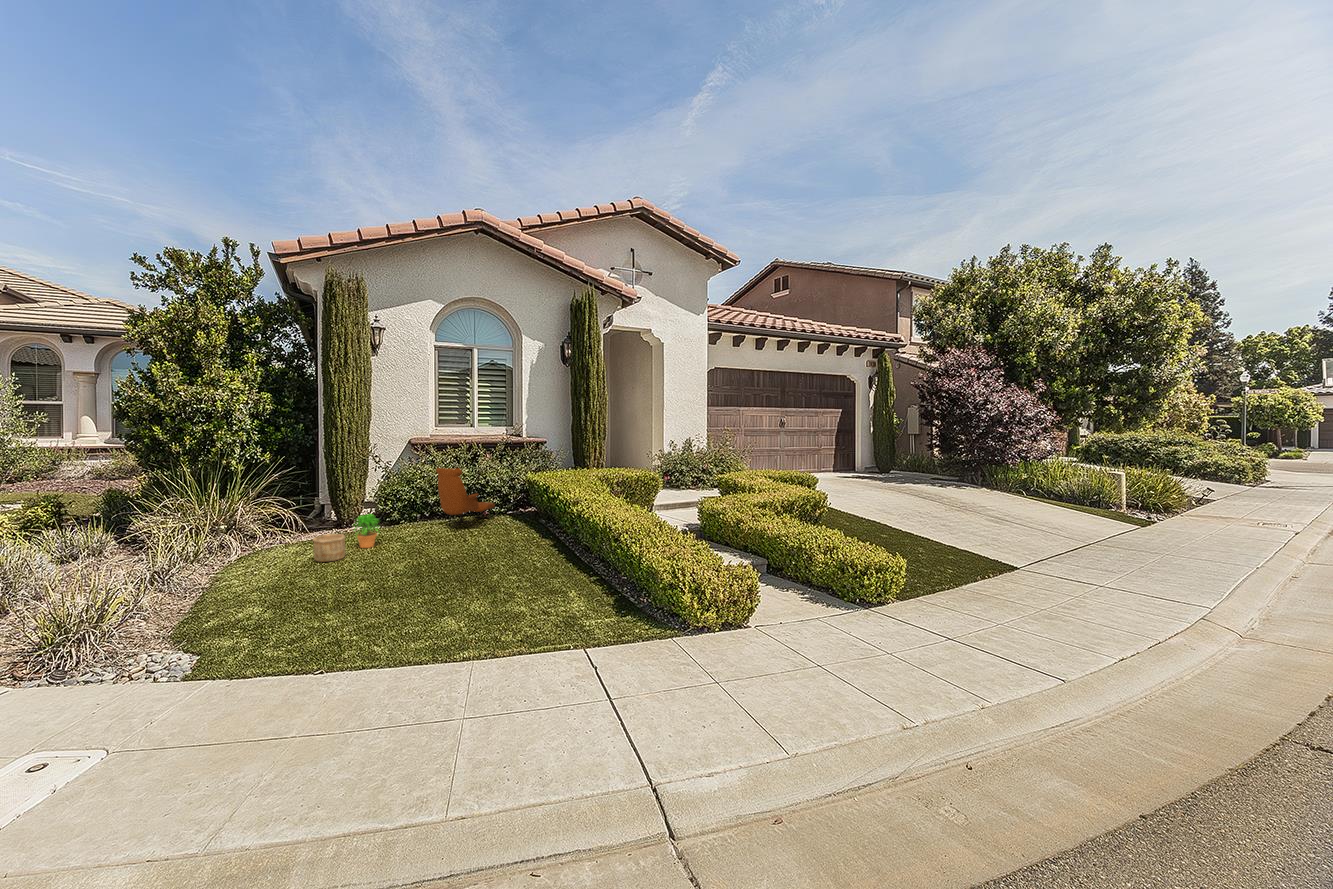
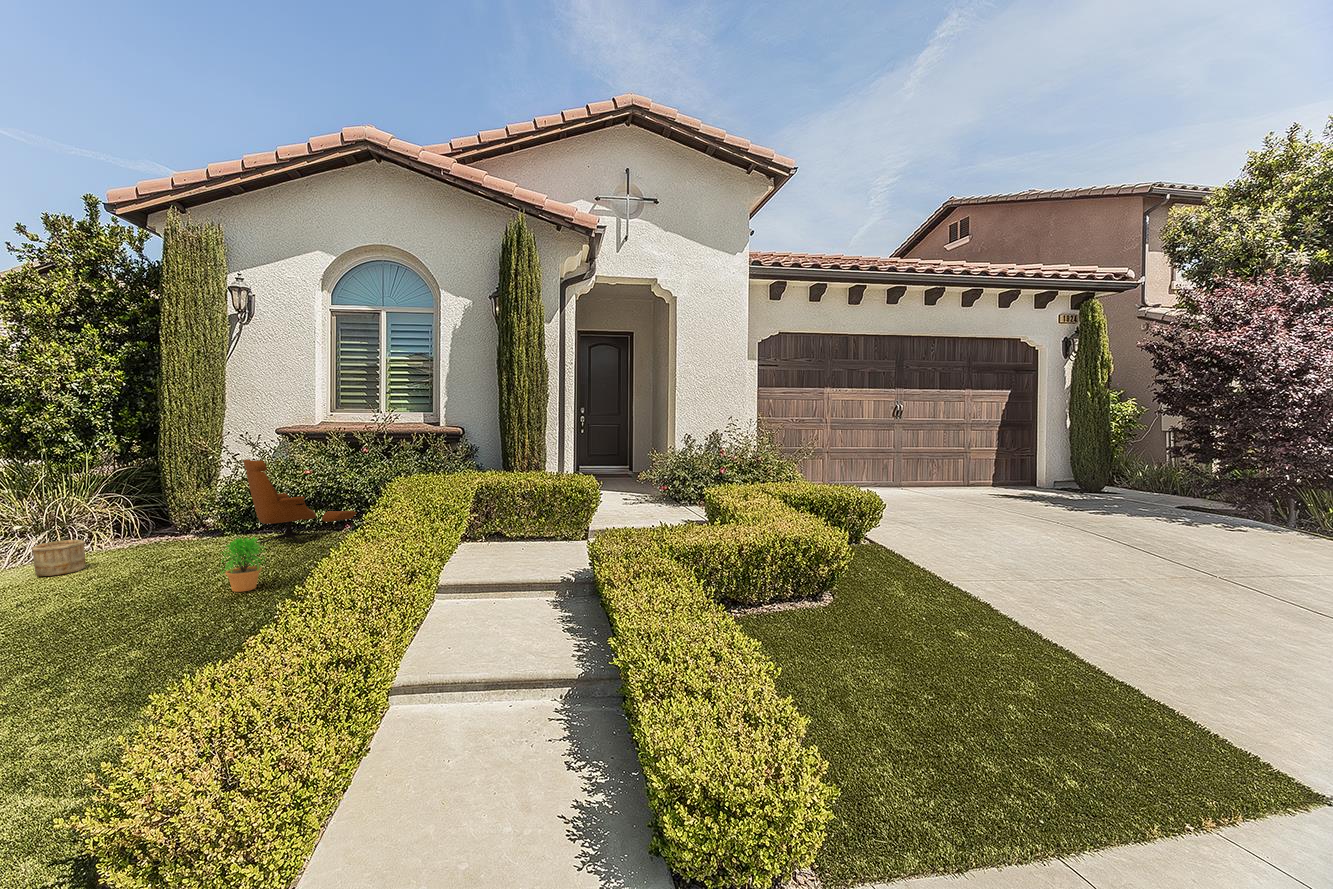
potted plant: present [354,514,379,548] -> present [221,538,265,592]

